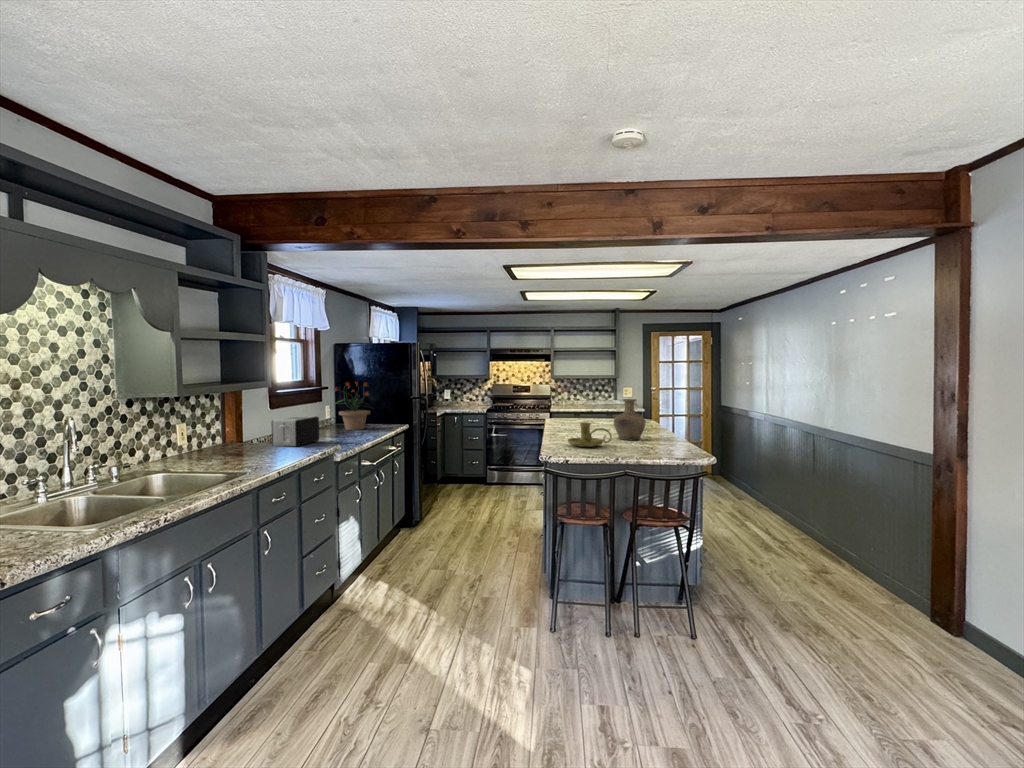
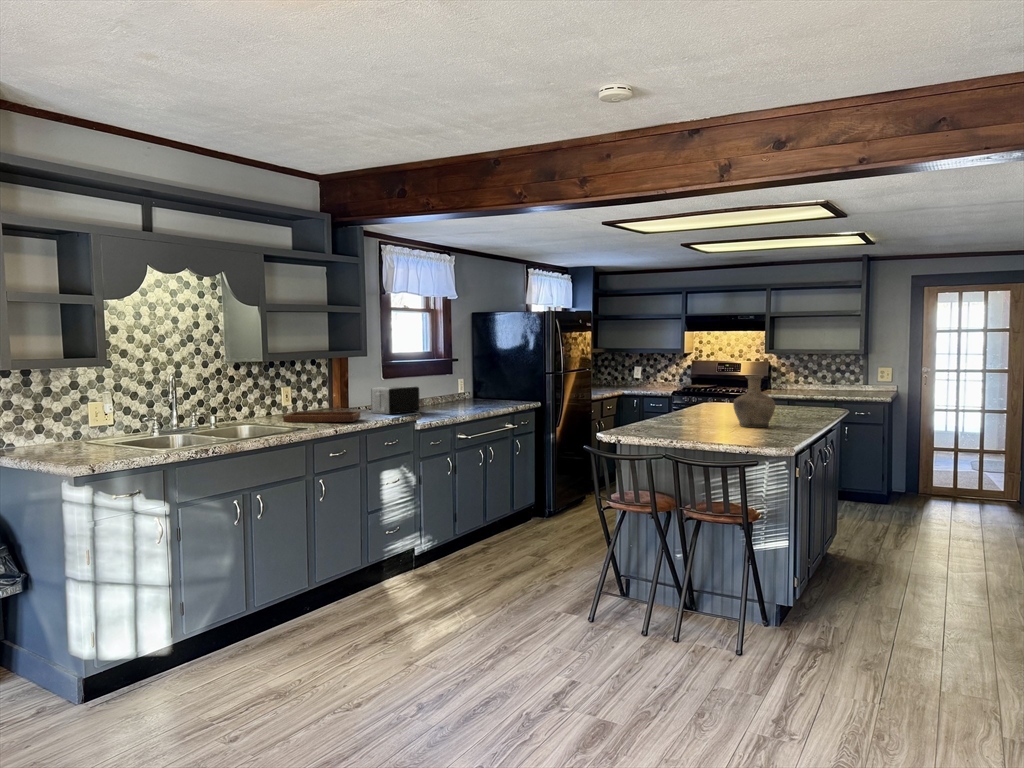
potted plant: present [335,382,373,430] -> none [456,353,498,405]
candle holder: present [568,422,612,447] -> none [654,401,706,430]
tray: none [192,433,280,466] -> present [283,397,360,422]

